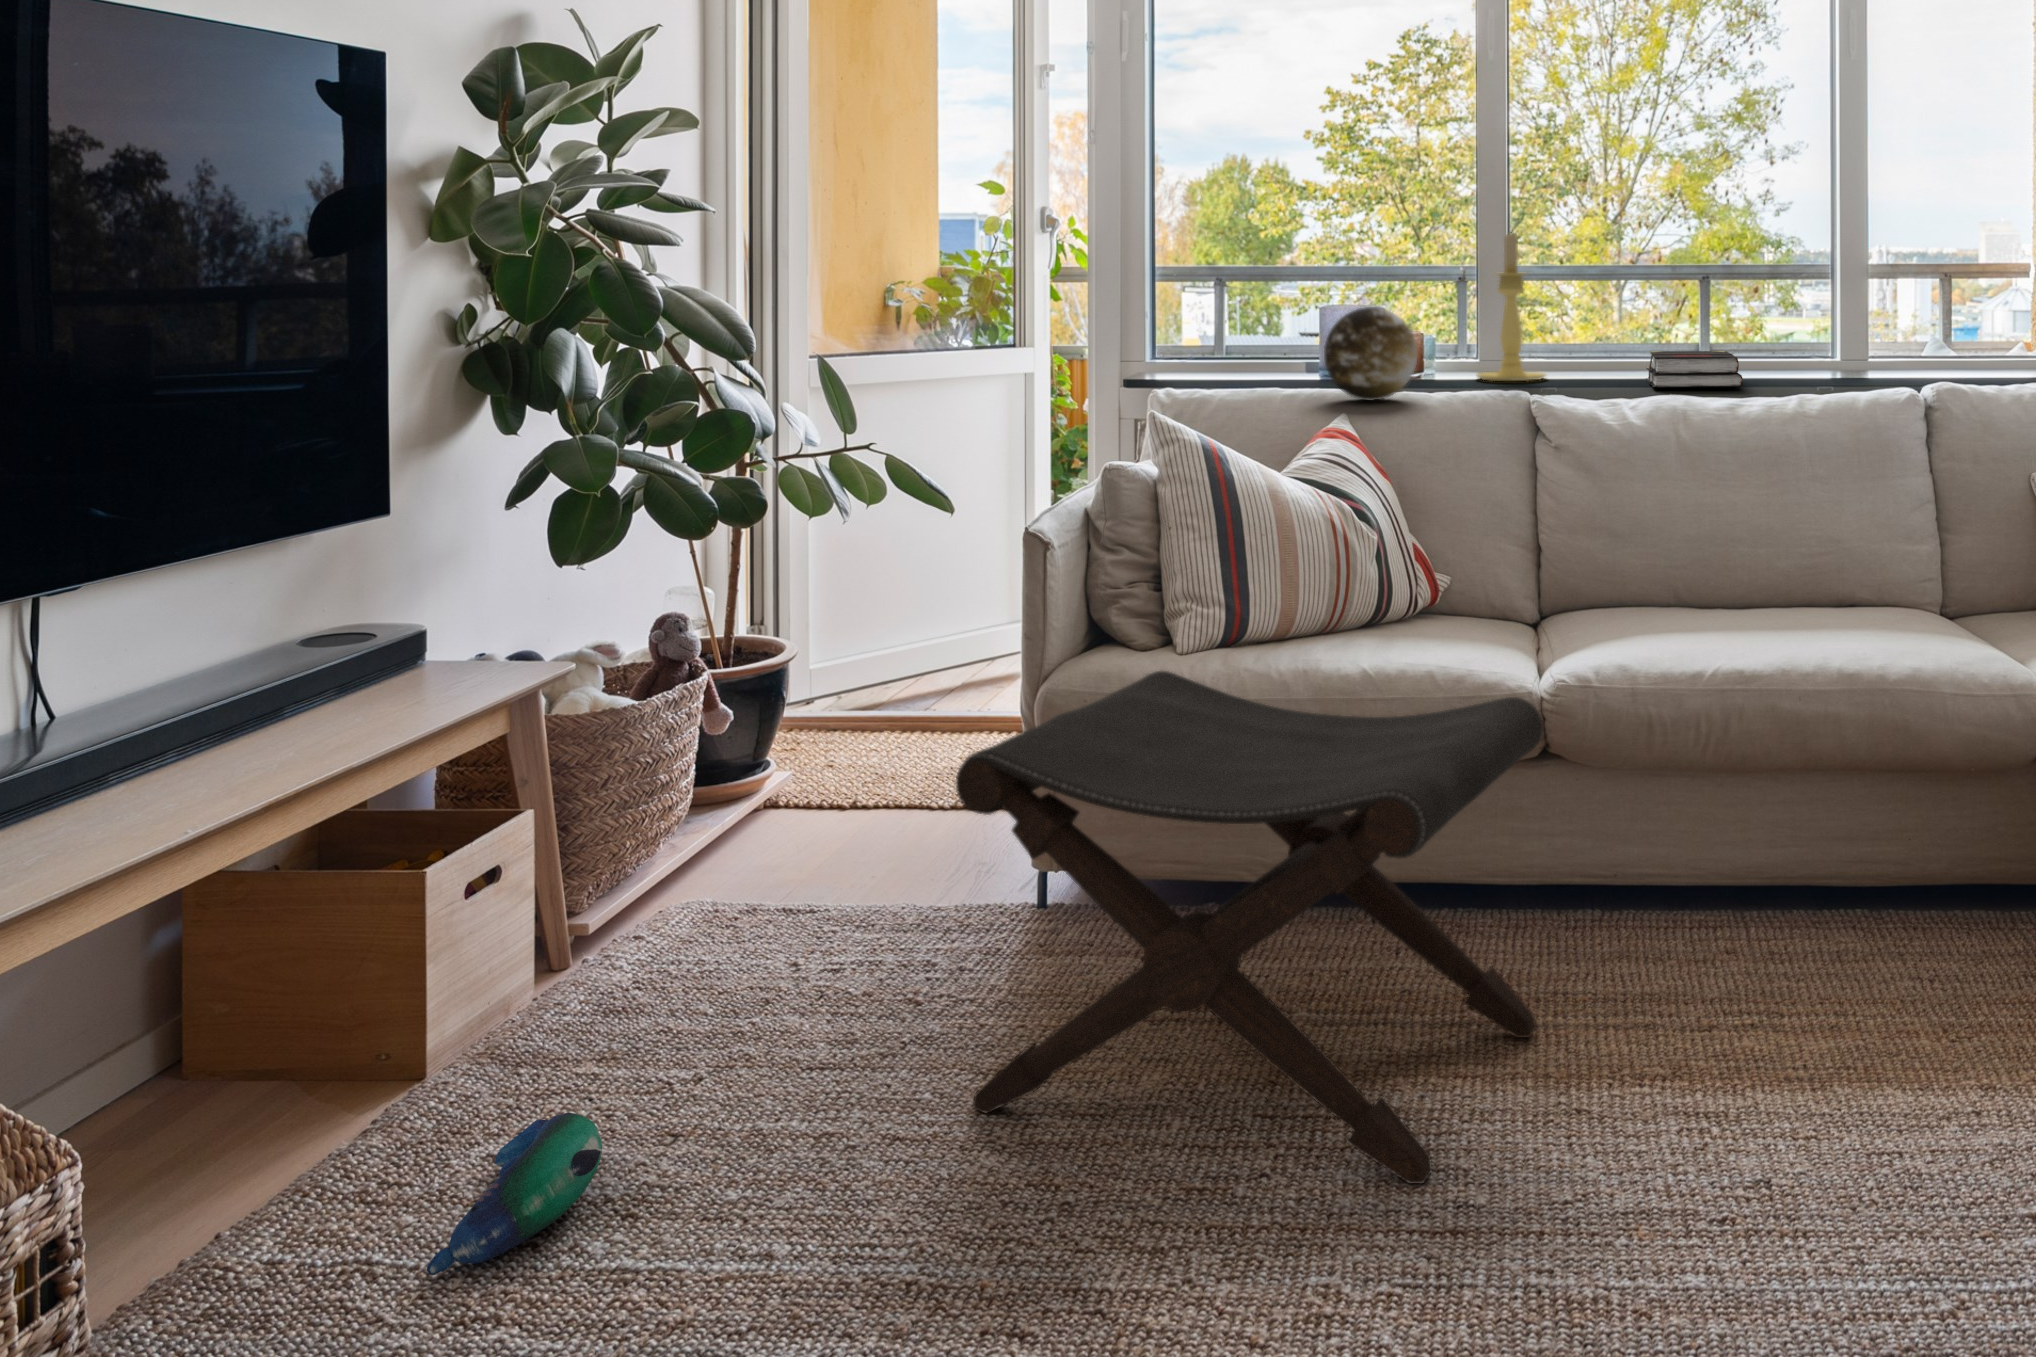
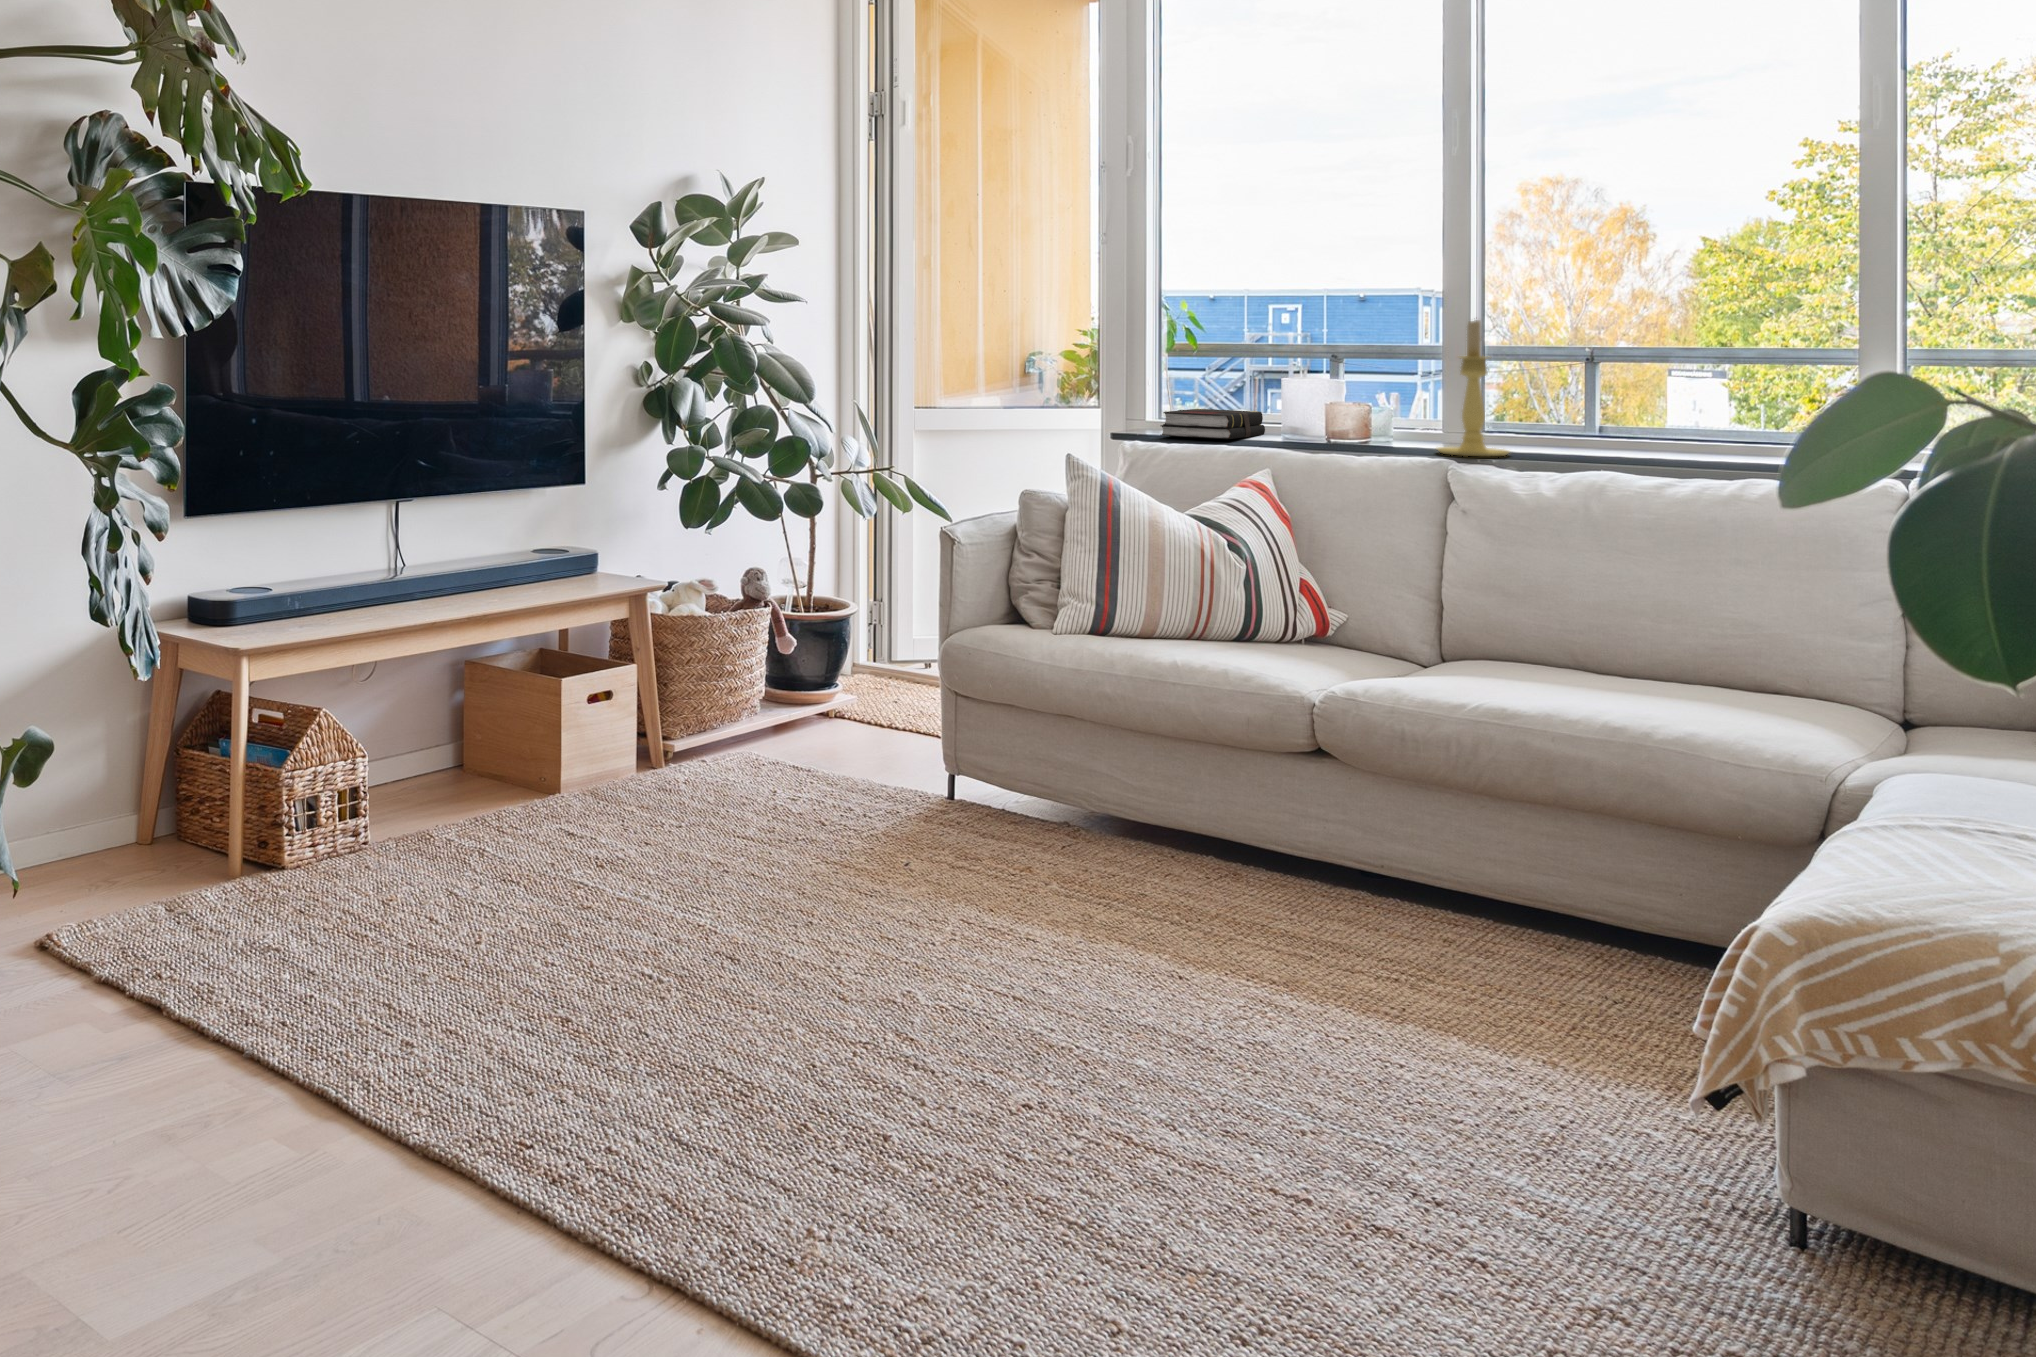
decorative orb: present [1324,307,1418,401] -> none [1252,383,1339,462]
book: present [1646,351,1743,388] -> present [1160,409,1265,439]
footstool: present [956,671,1543,1184] -> none [807,634,1231,978]
plush toy: present [427,1113,602,1275] -> none [516,813,611,870]

